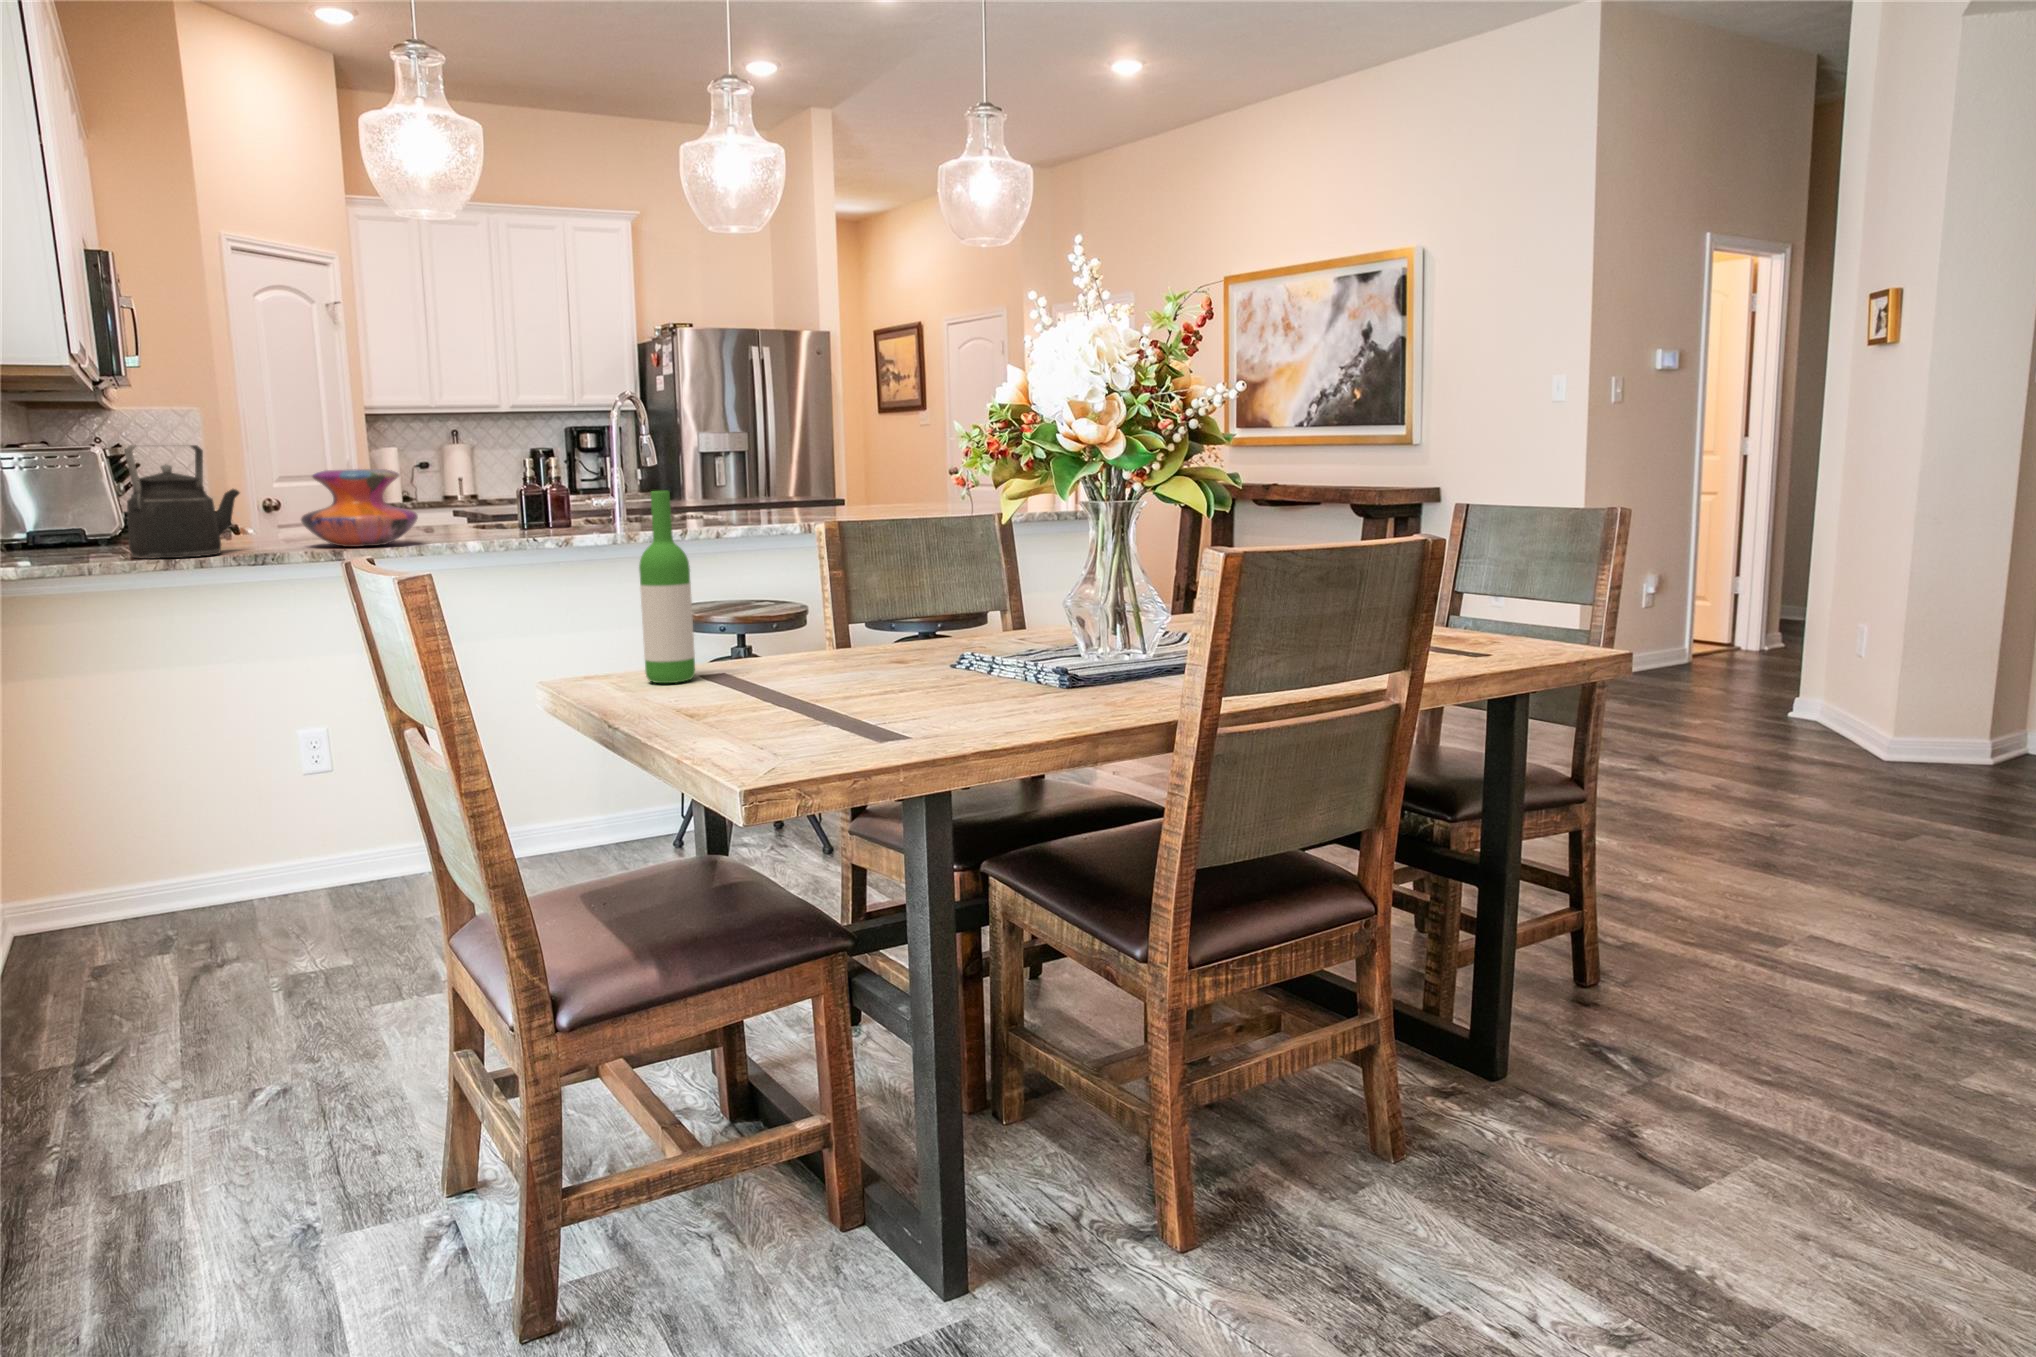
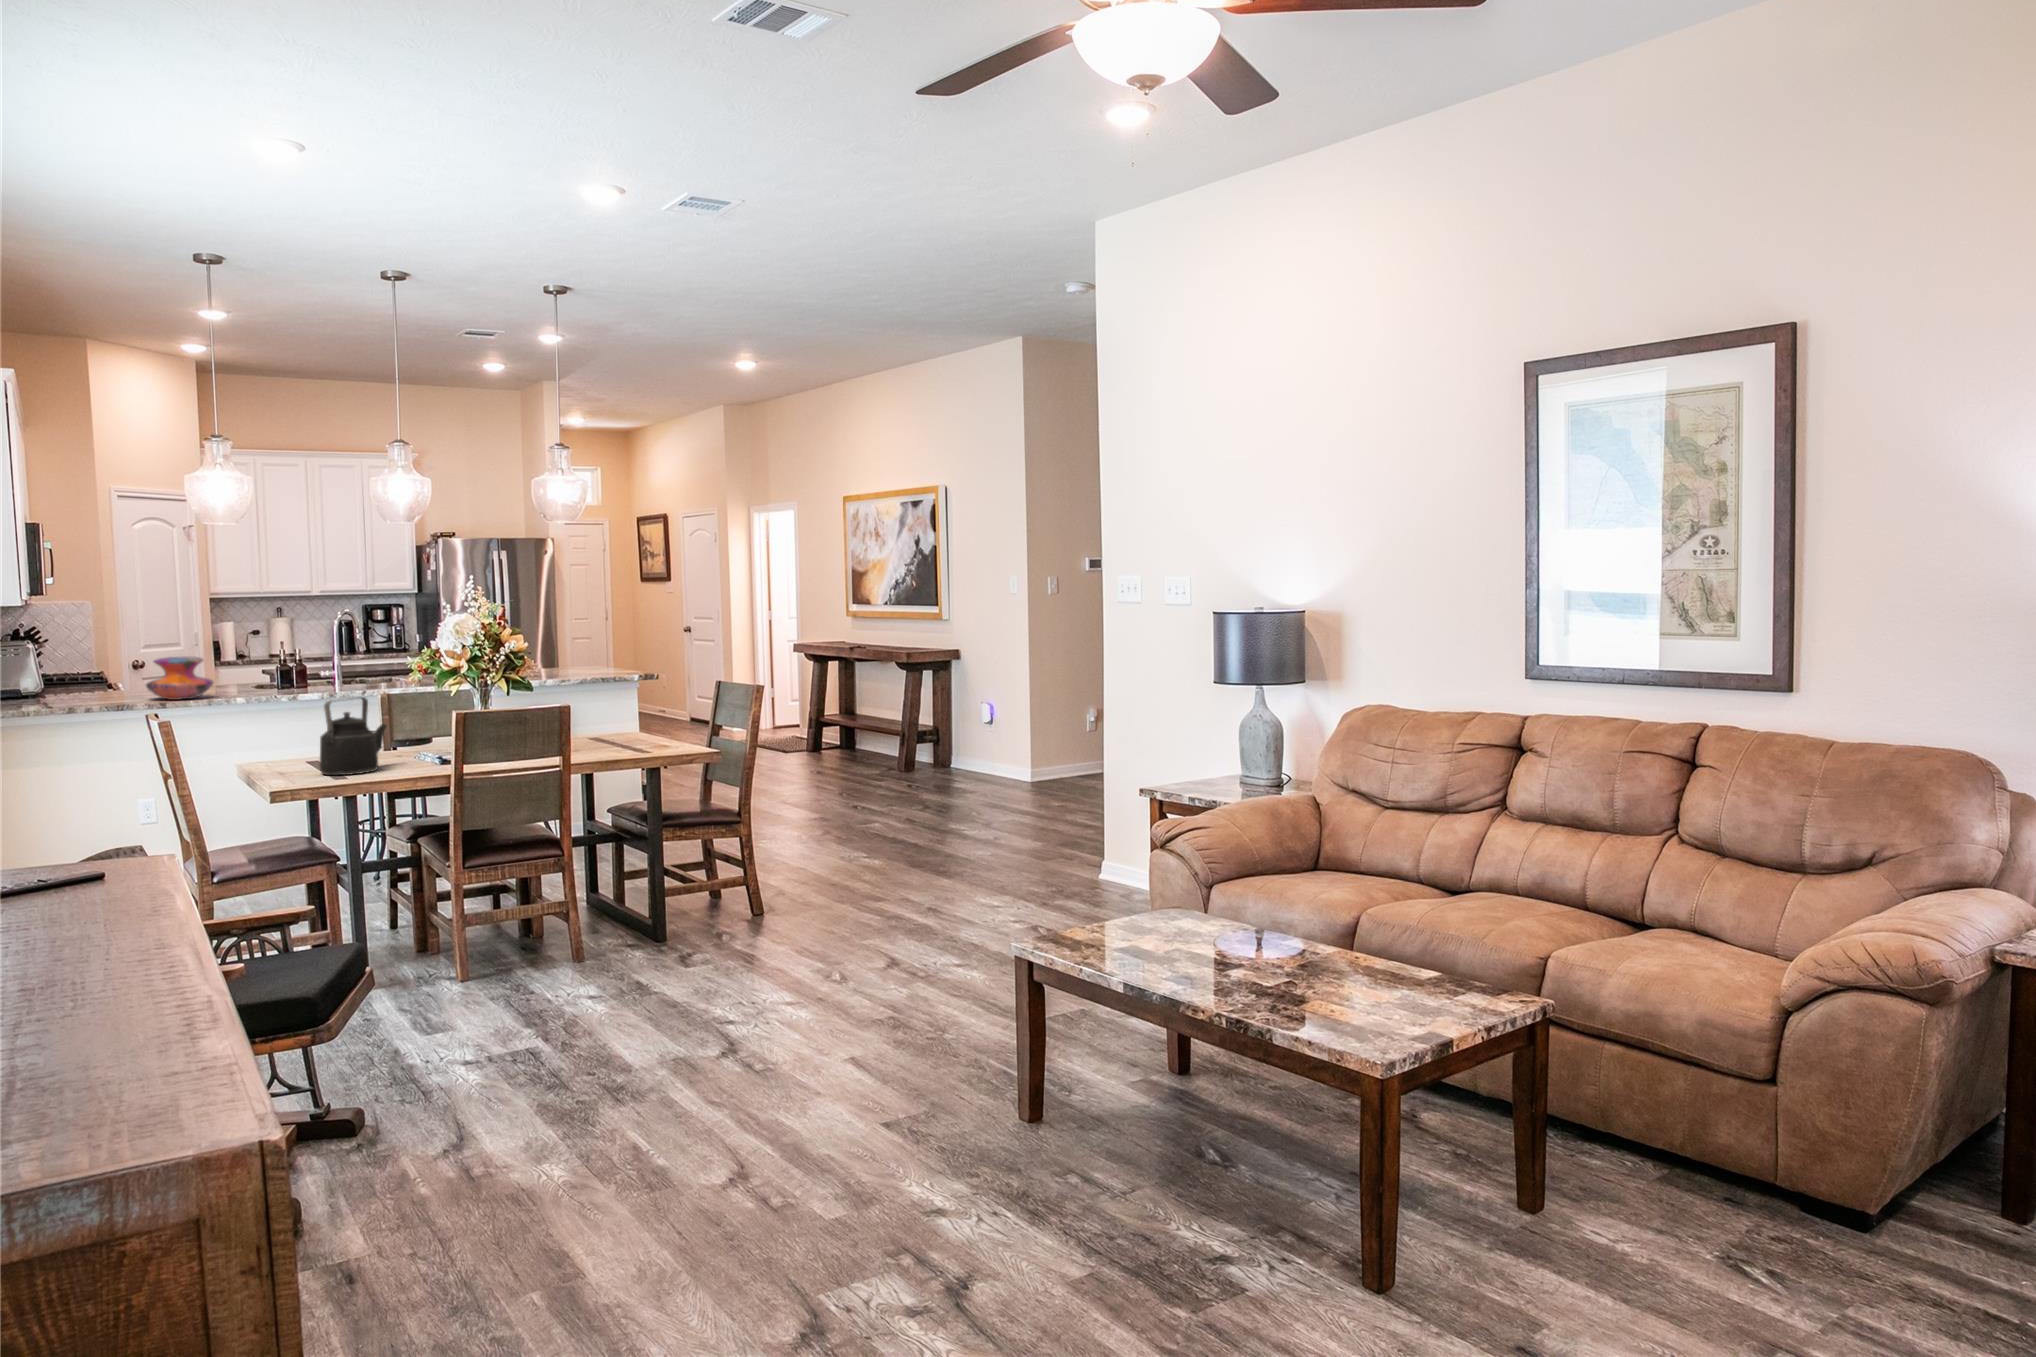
kettle: present [124,445,239,559] -> present [320,697,386,775]
wine bottle: present [639,491,695,683] -> none [277,684,302,764]

